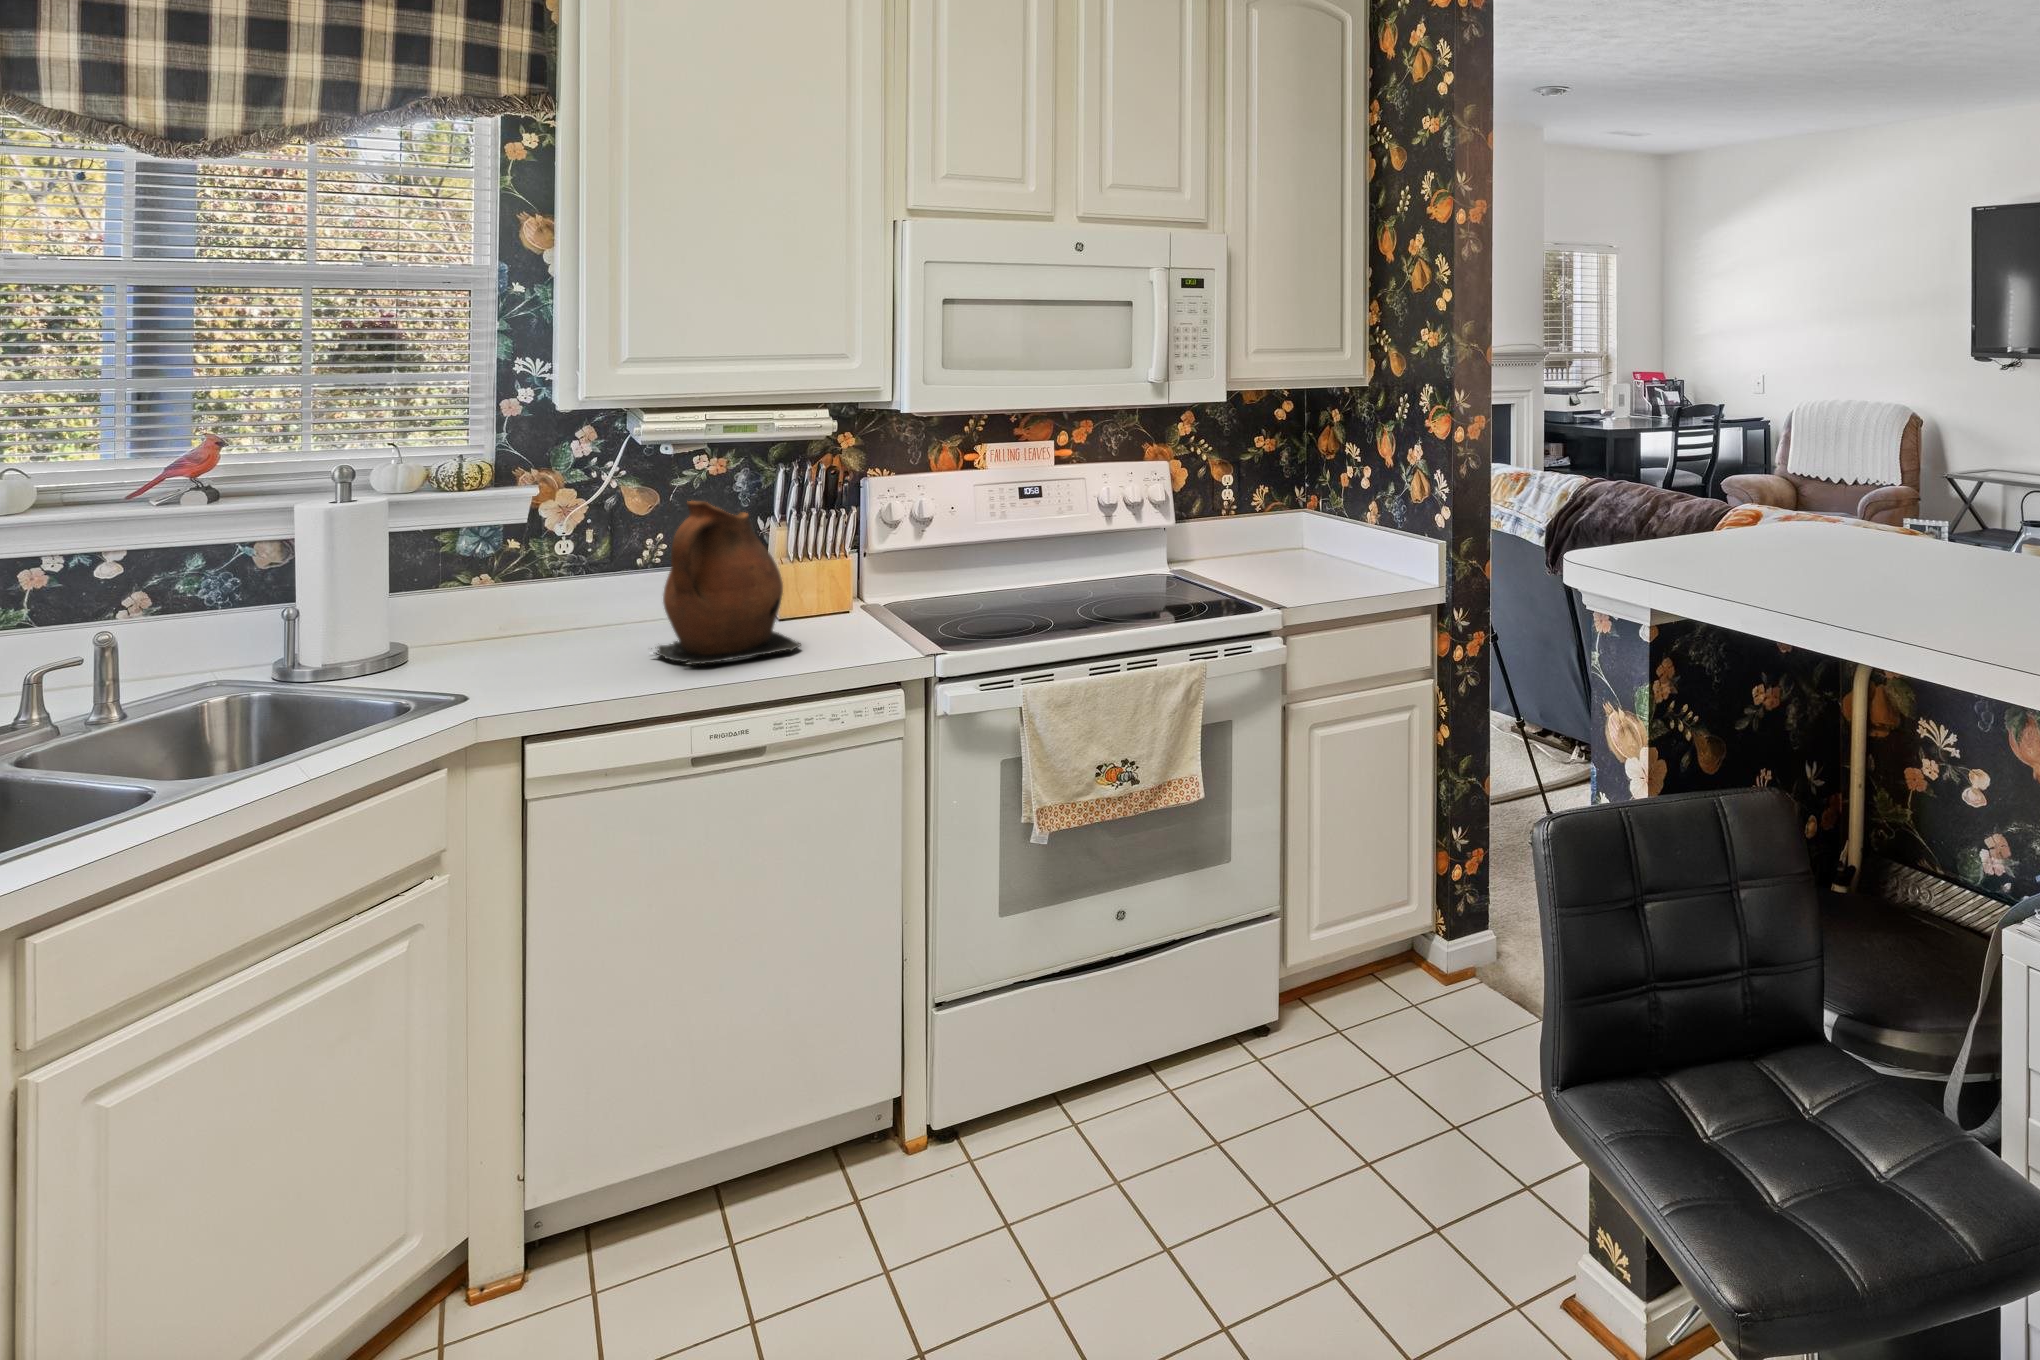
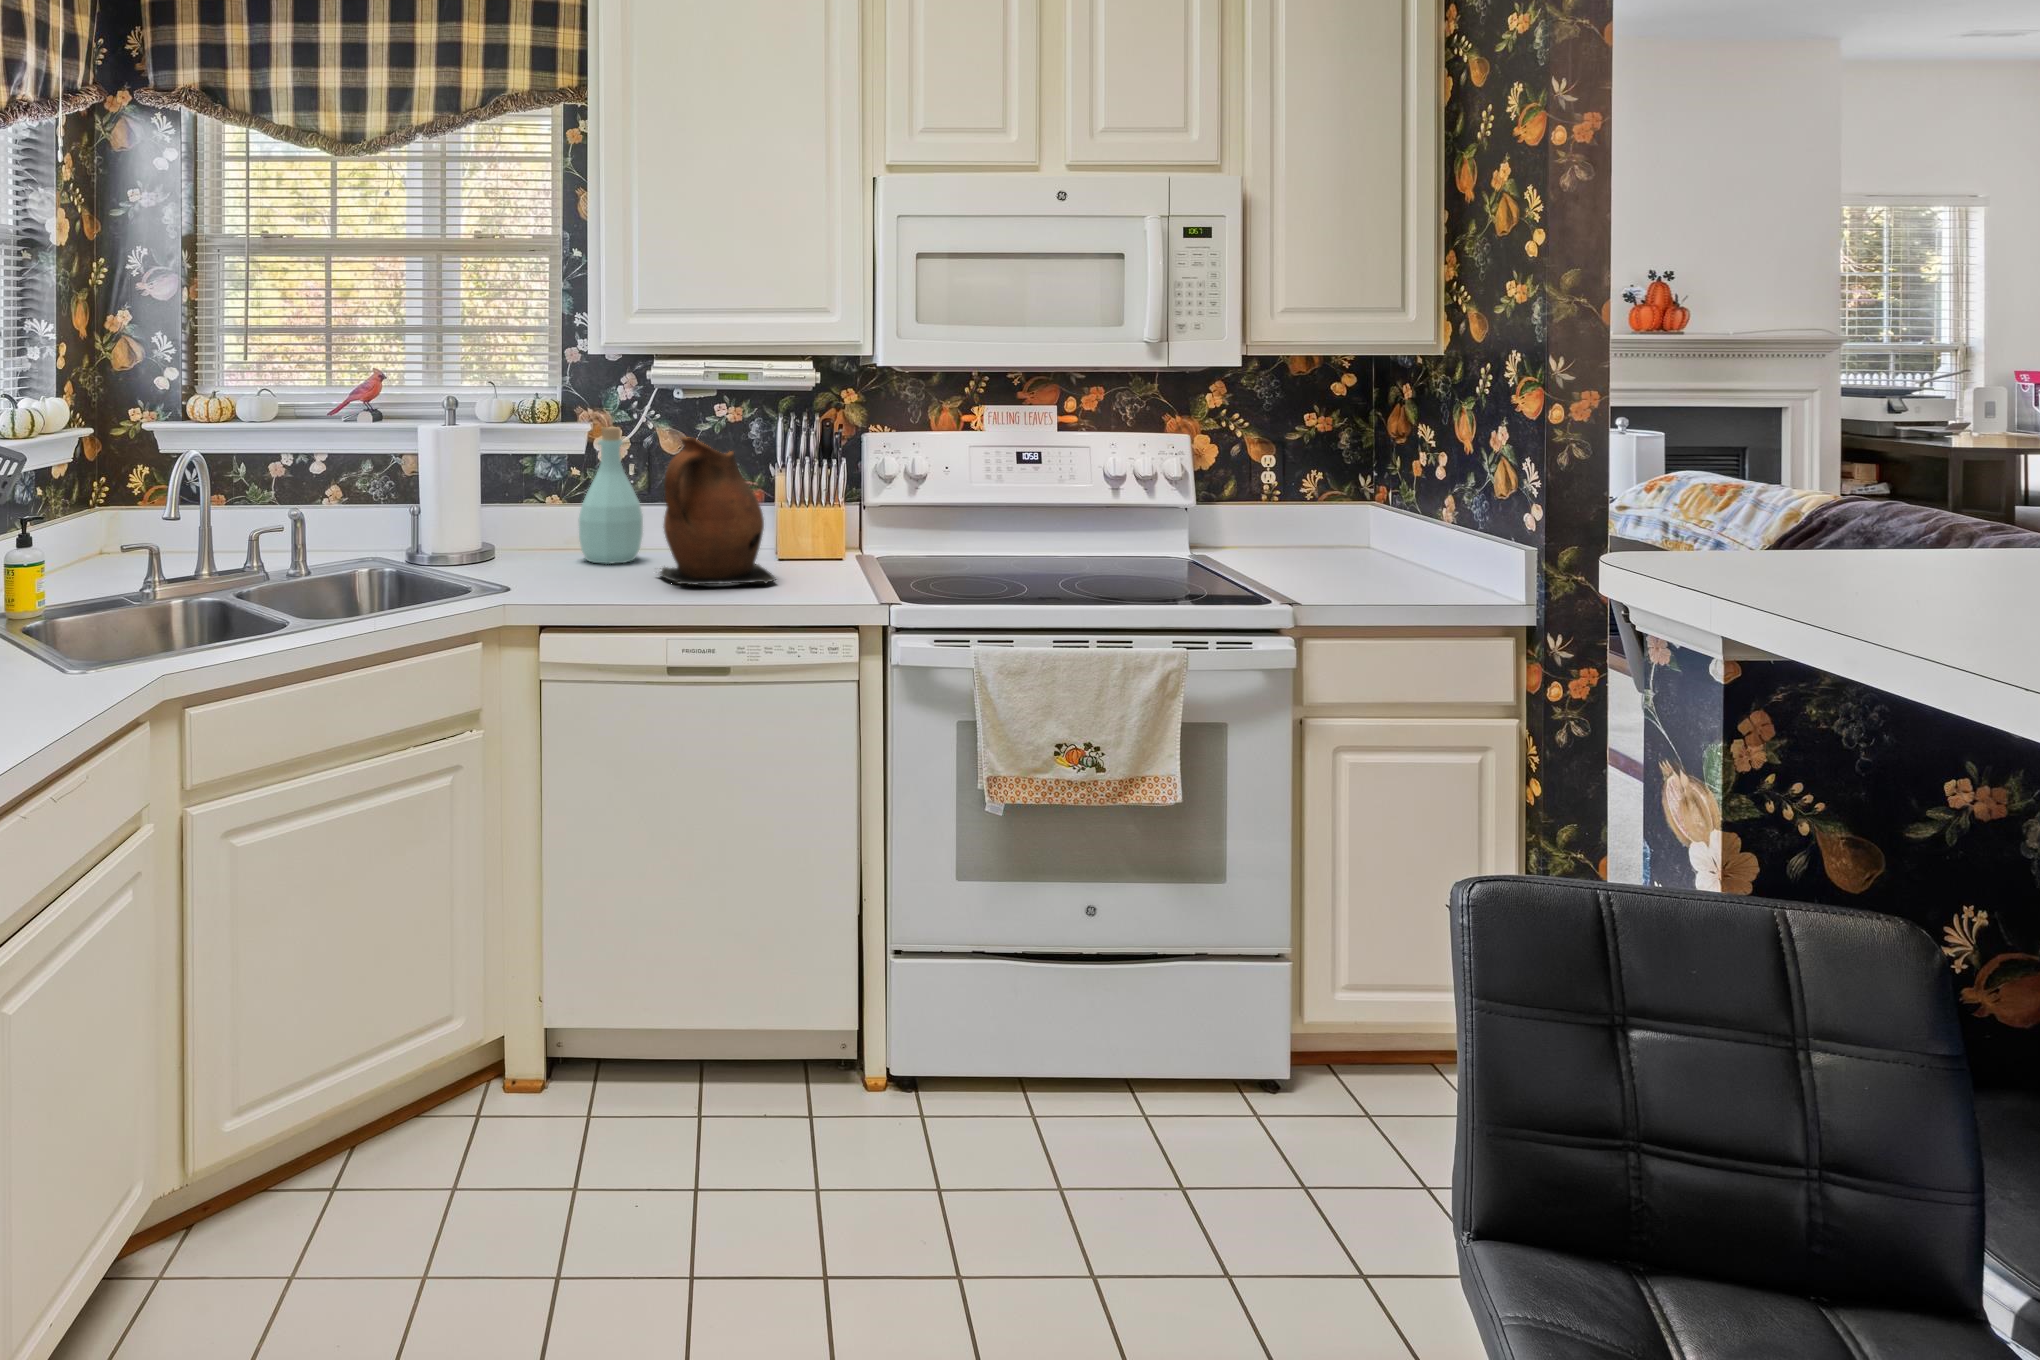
bottle: none [538,491,621,649] -> present [579,427,643,564]

